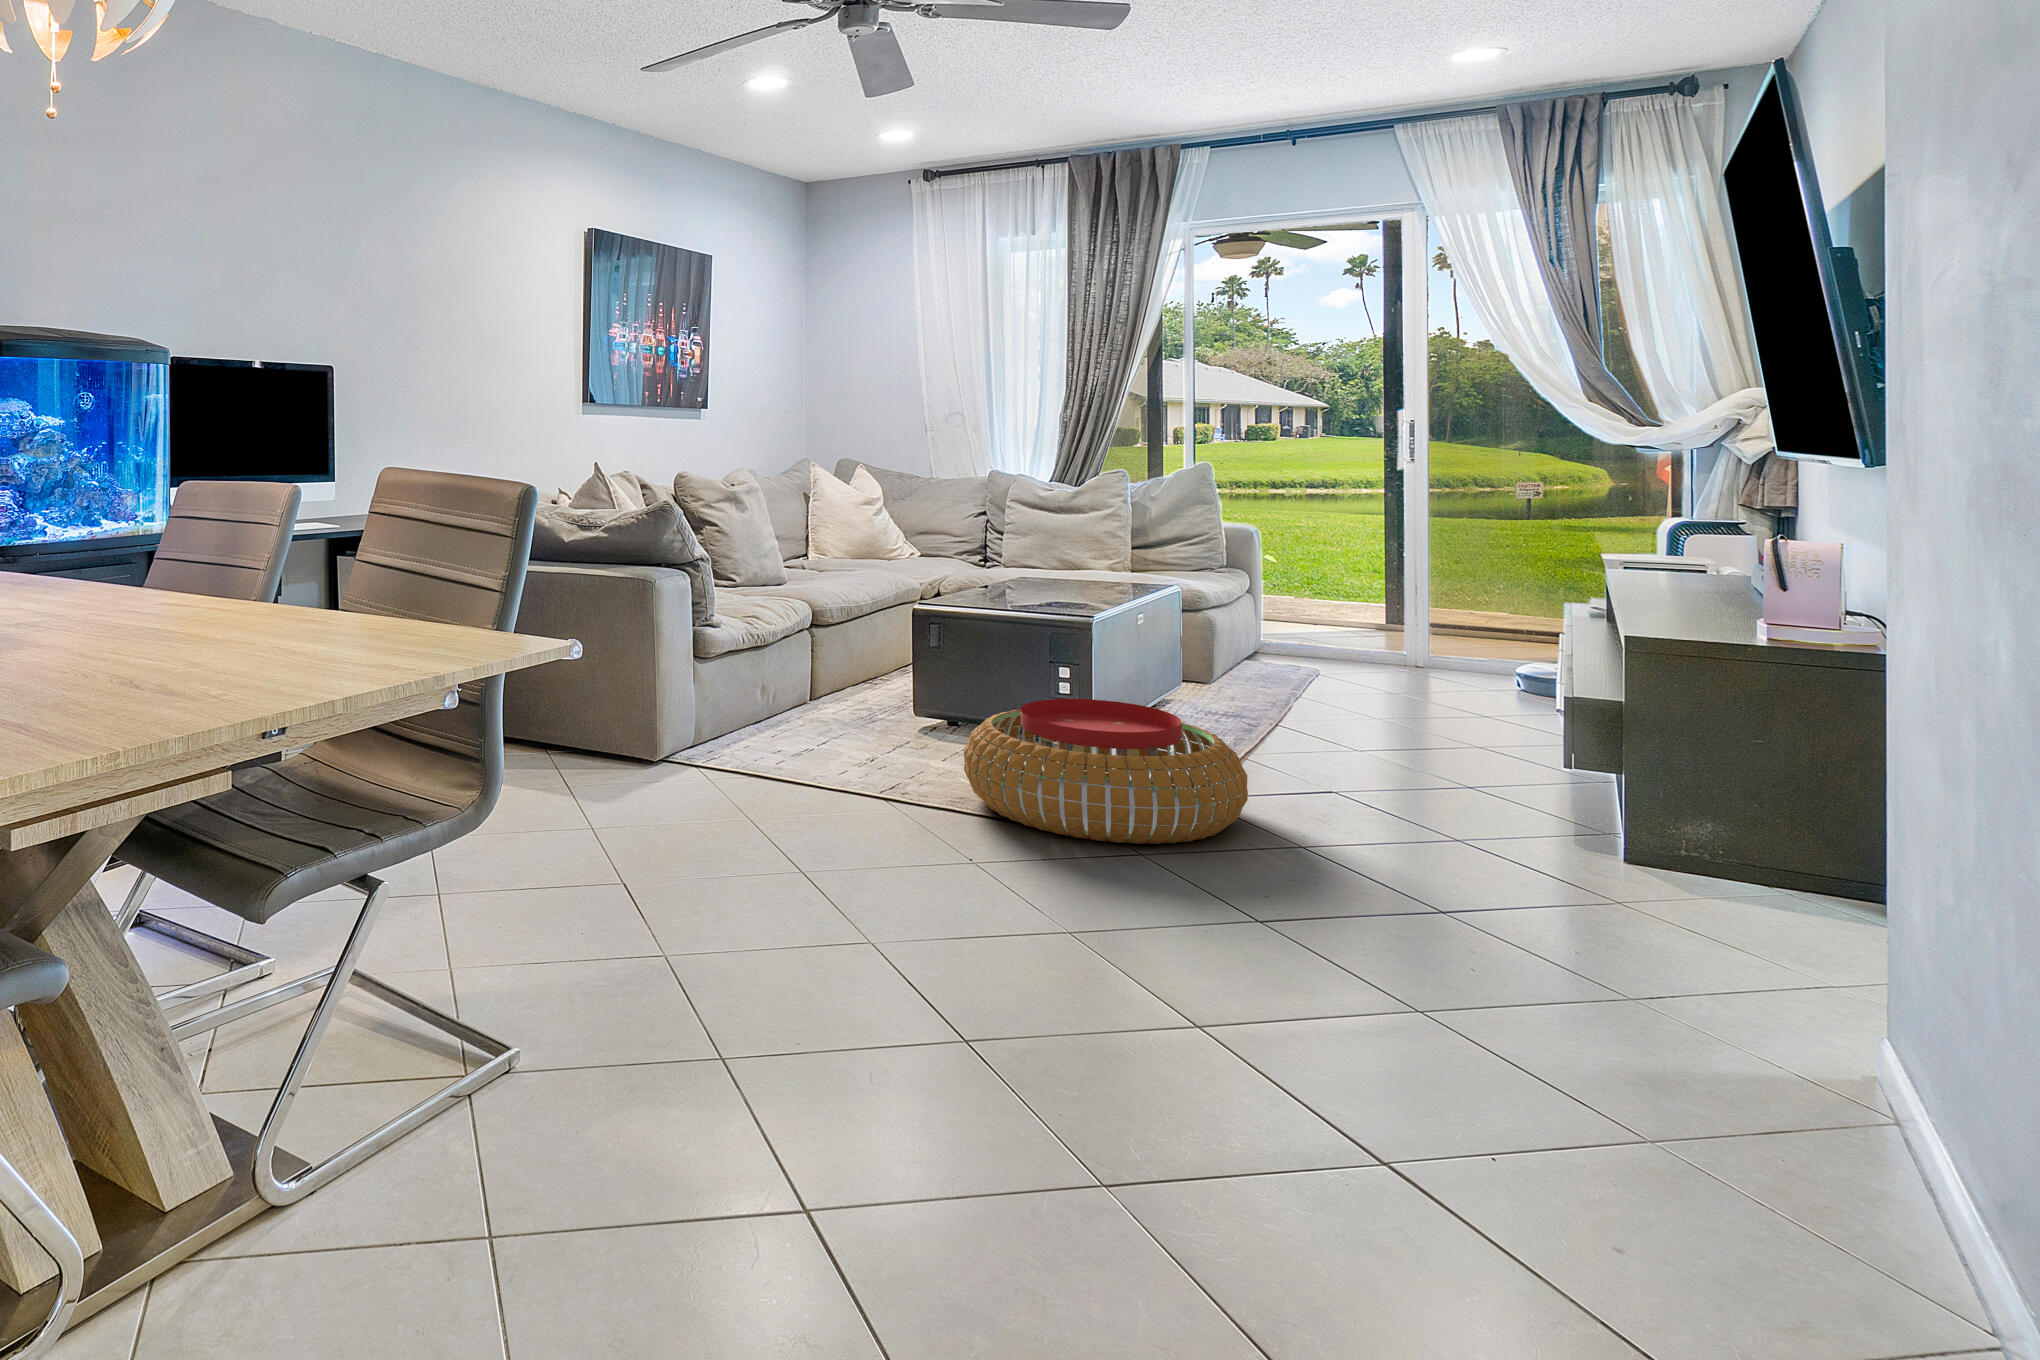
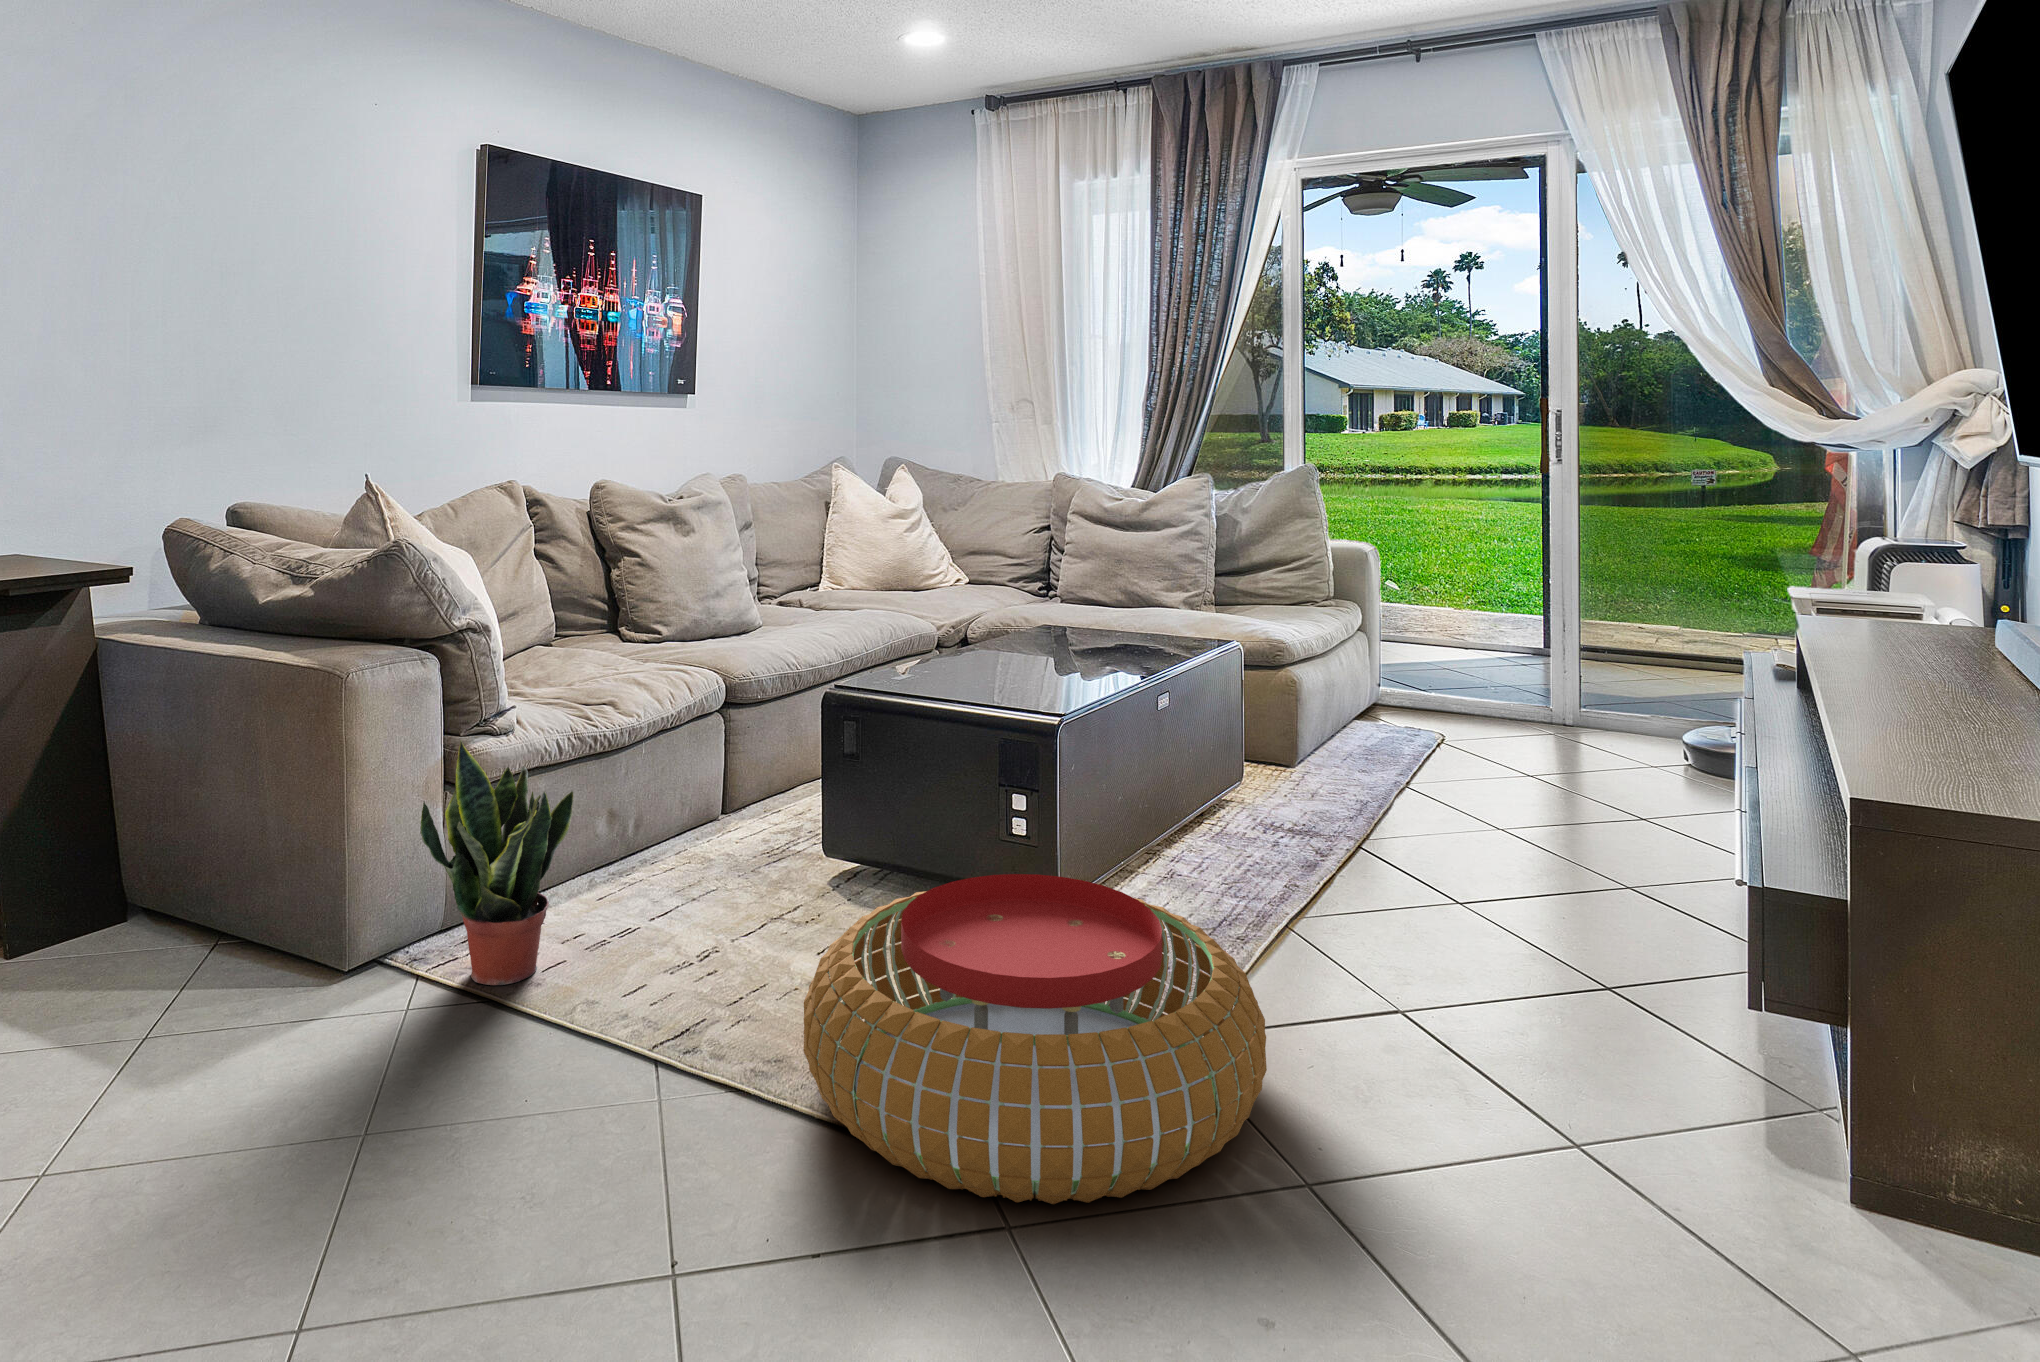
potted plant: none [699,619,779,767] -> present [420,741,573,985]

